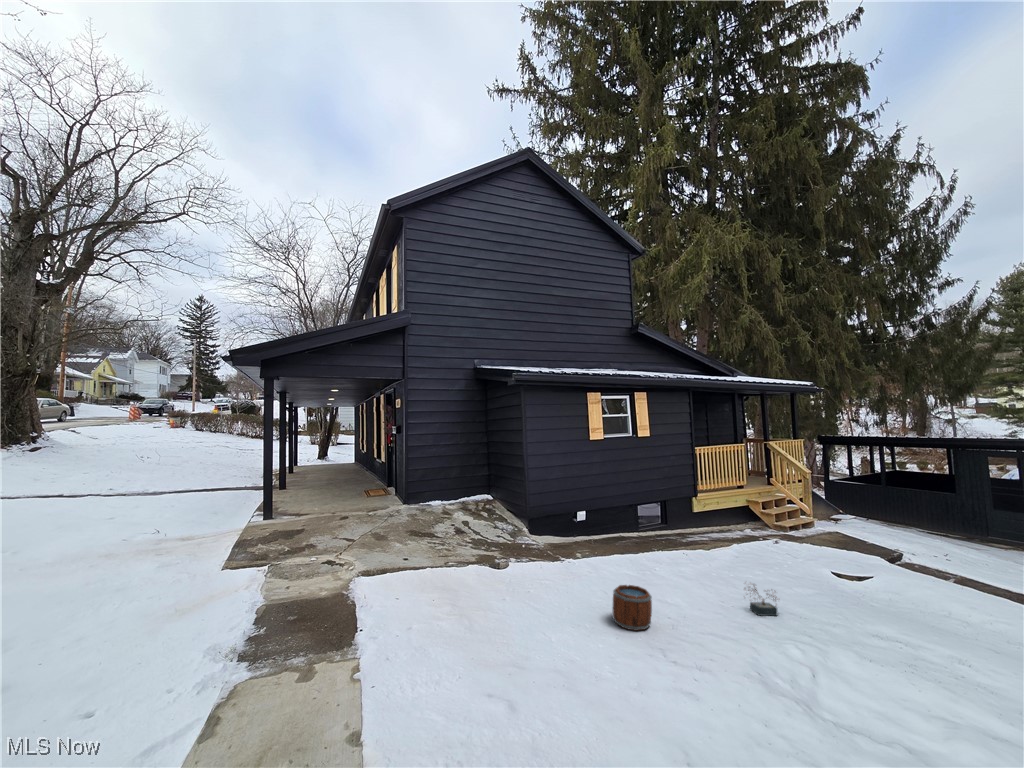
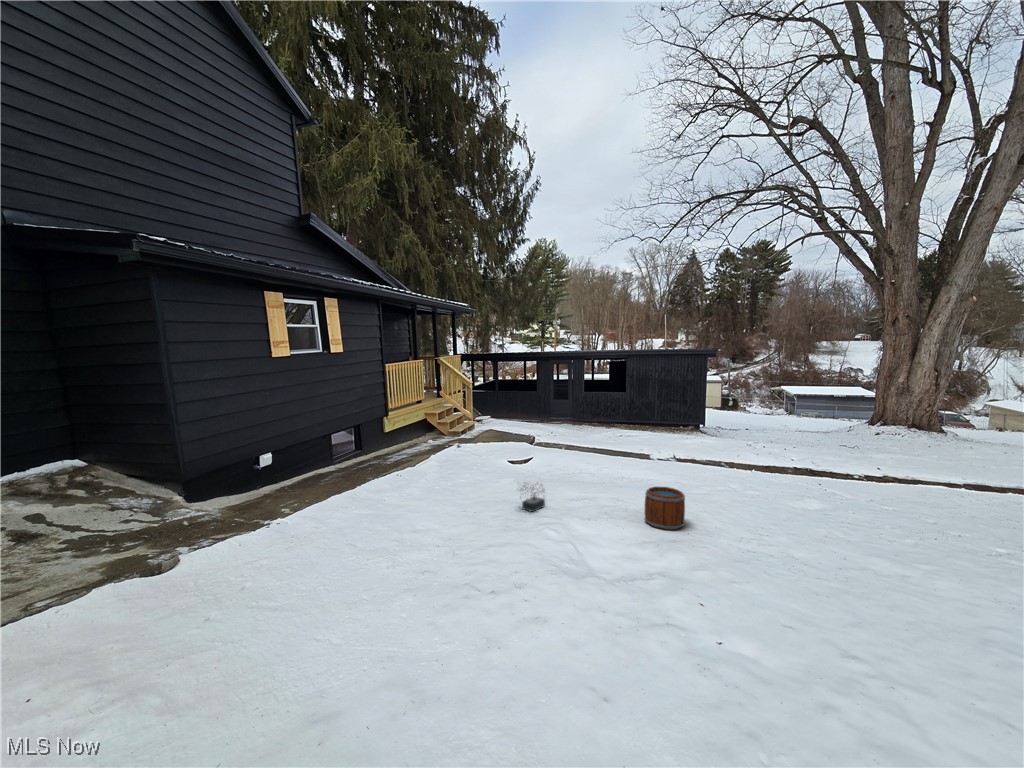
bucket: present [613,585,652,631] -> present [645,487,685,530]

